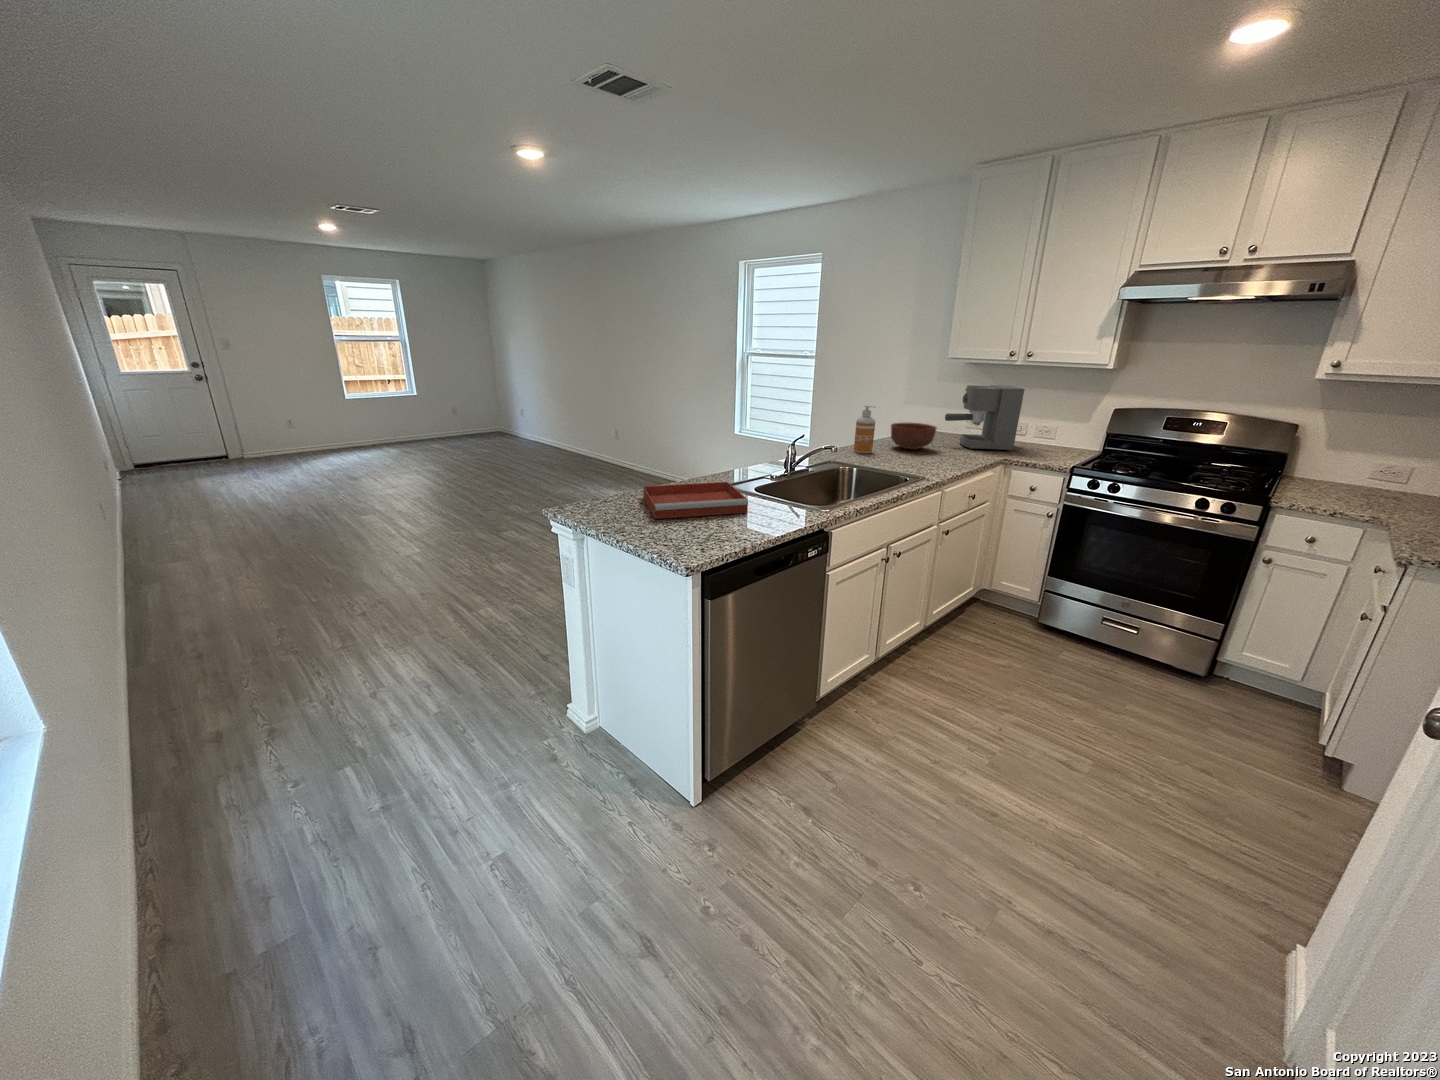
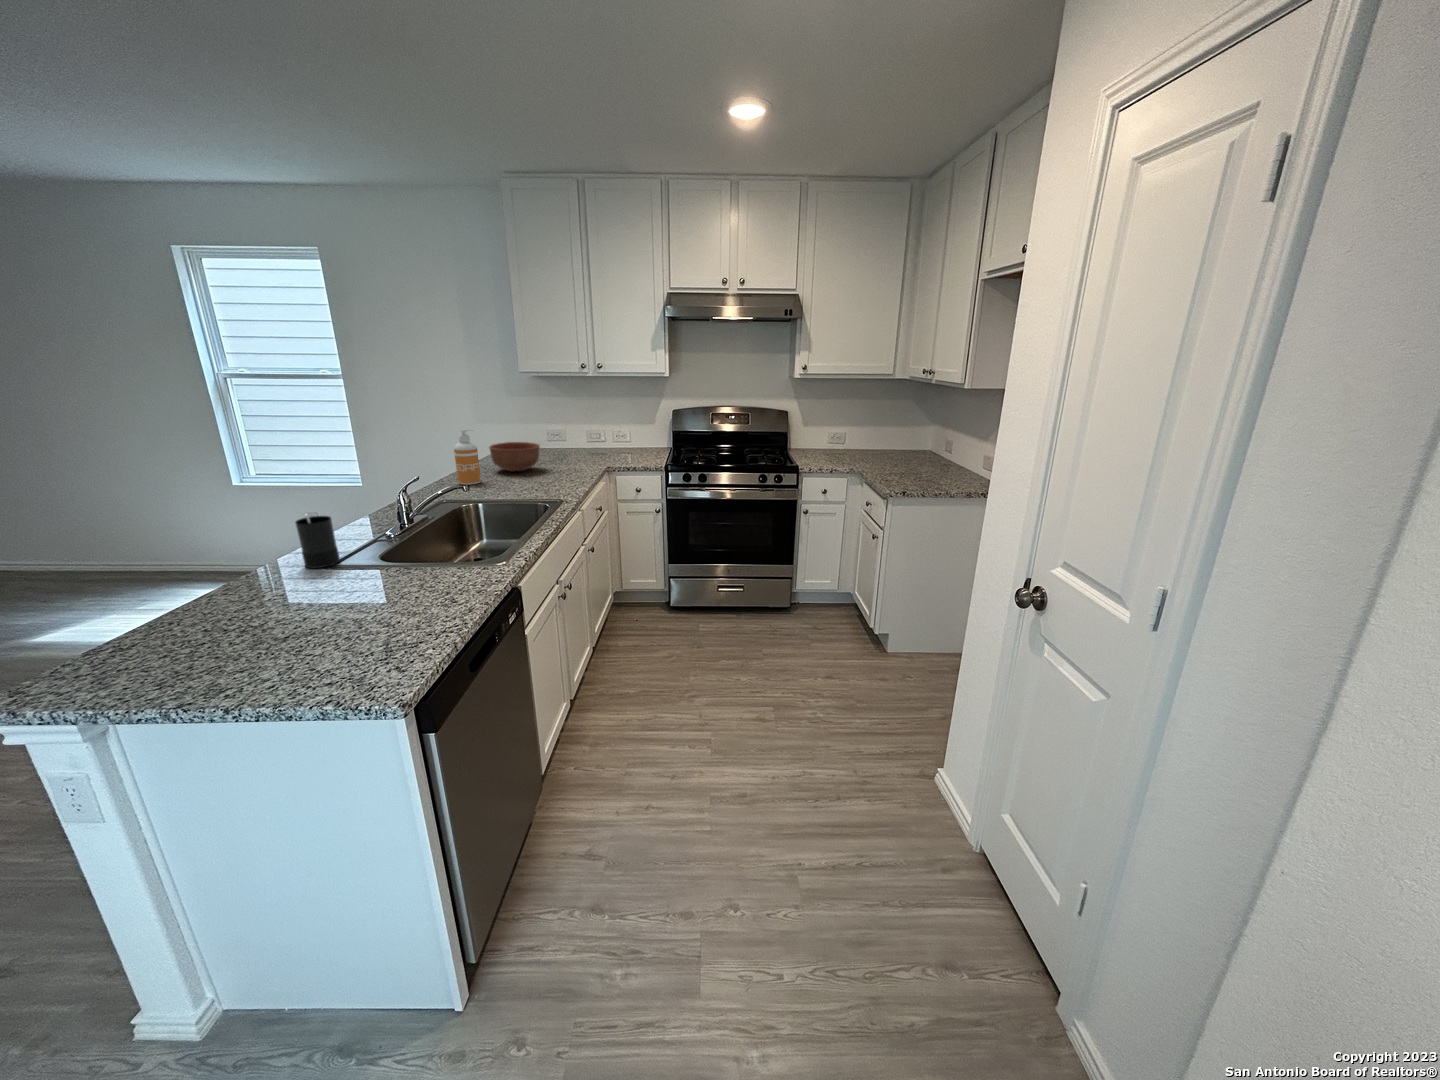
coffee maker: present [945,385,1025,451] -> none [539,396,609,462]
candle: none [711,446,732,485] -> present [295,514,340,568]
tray: present [643,482,748,519] -> none [198,560,410,650]

